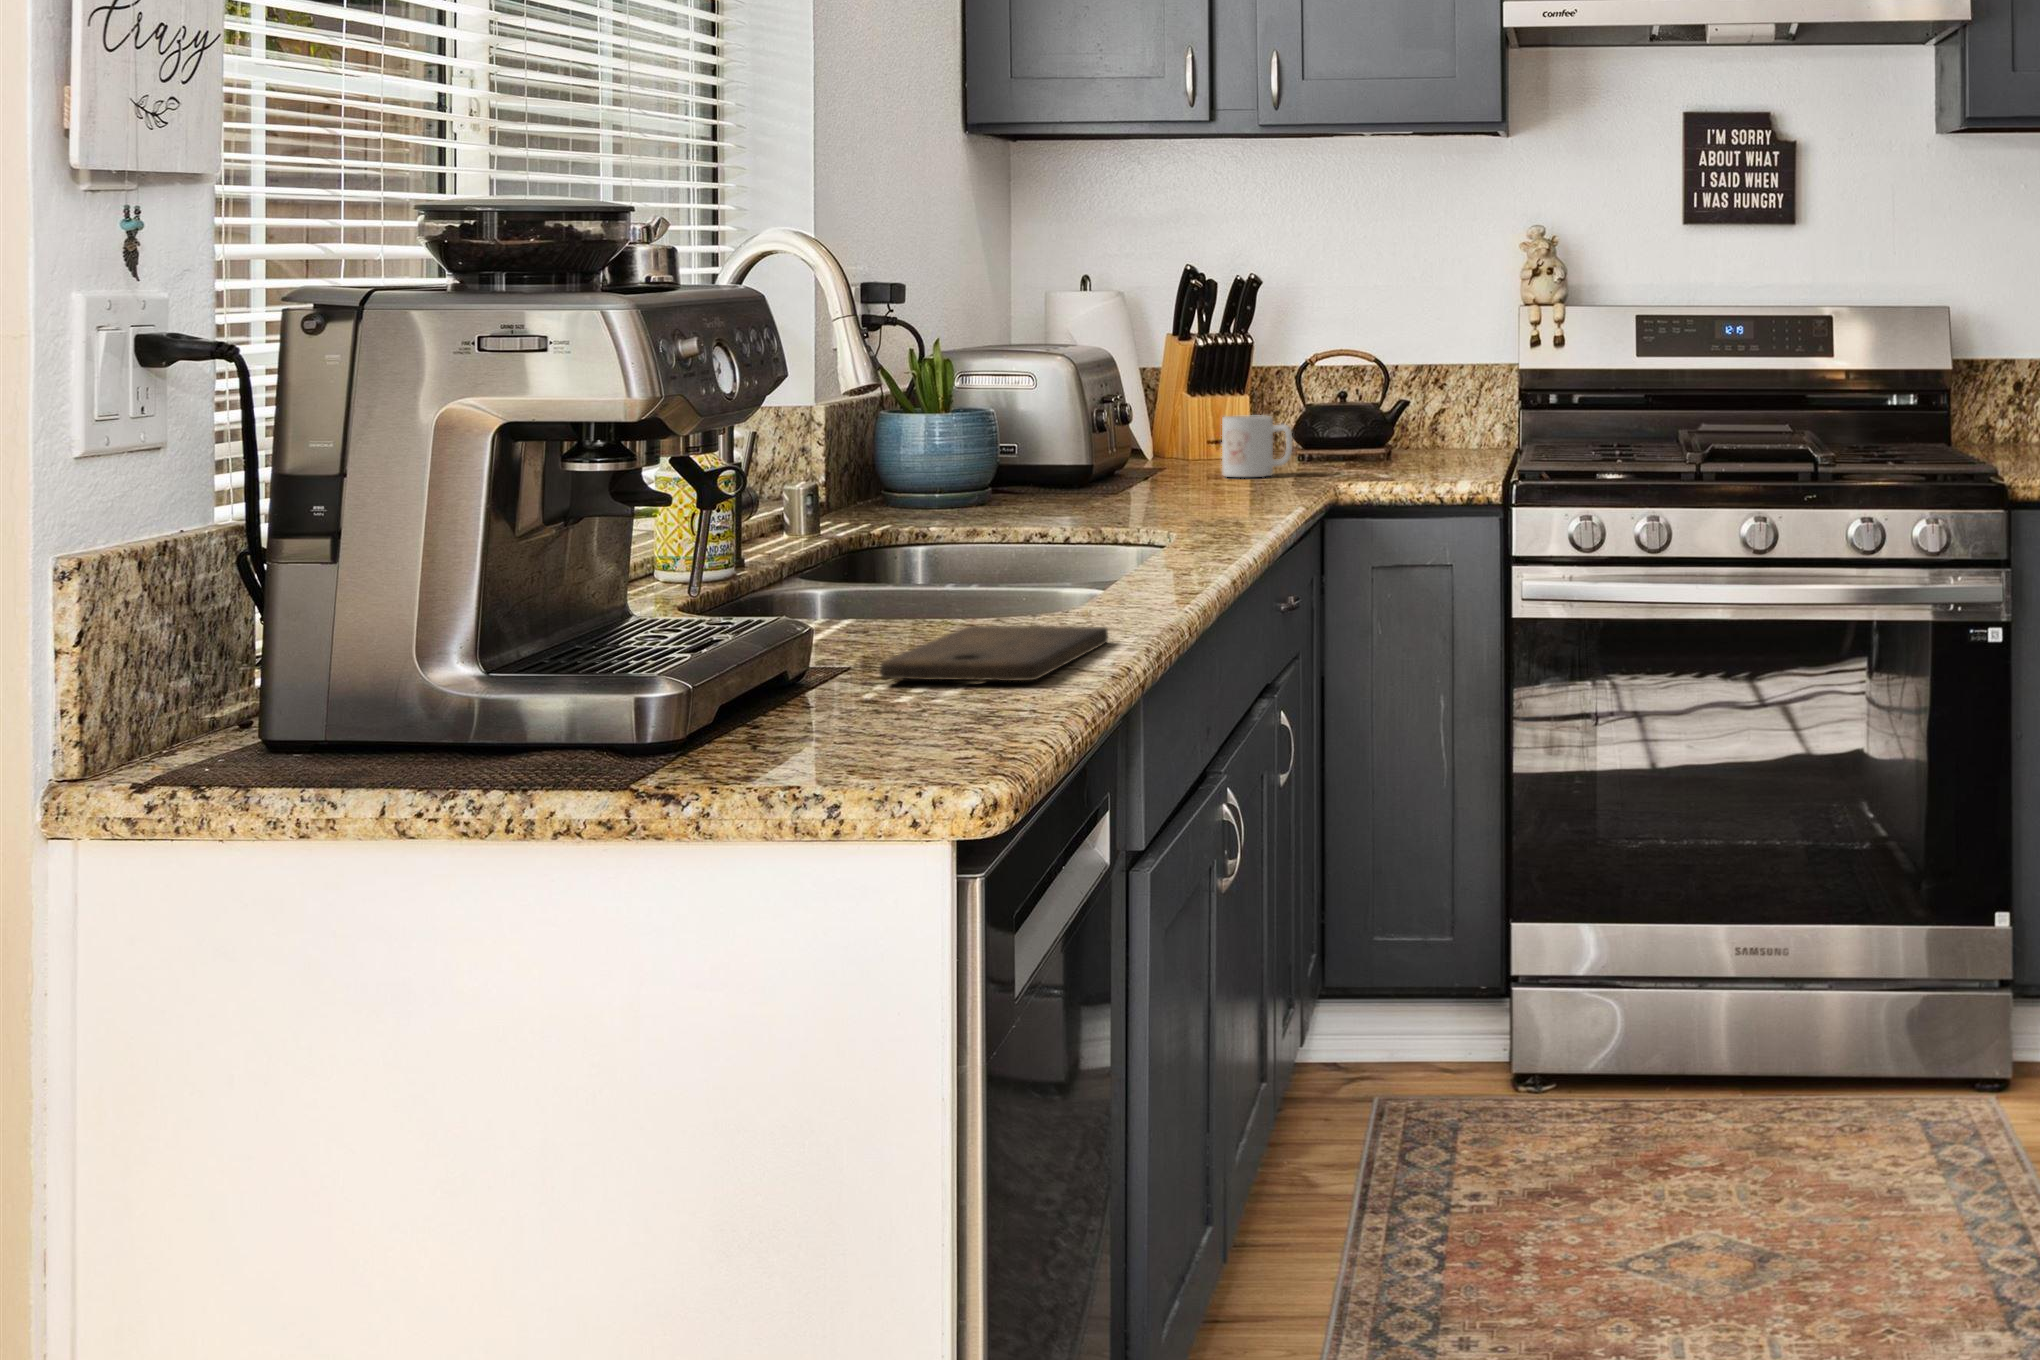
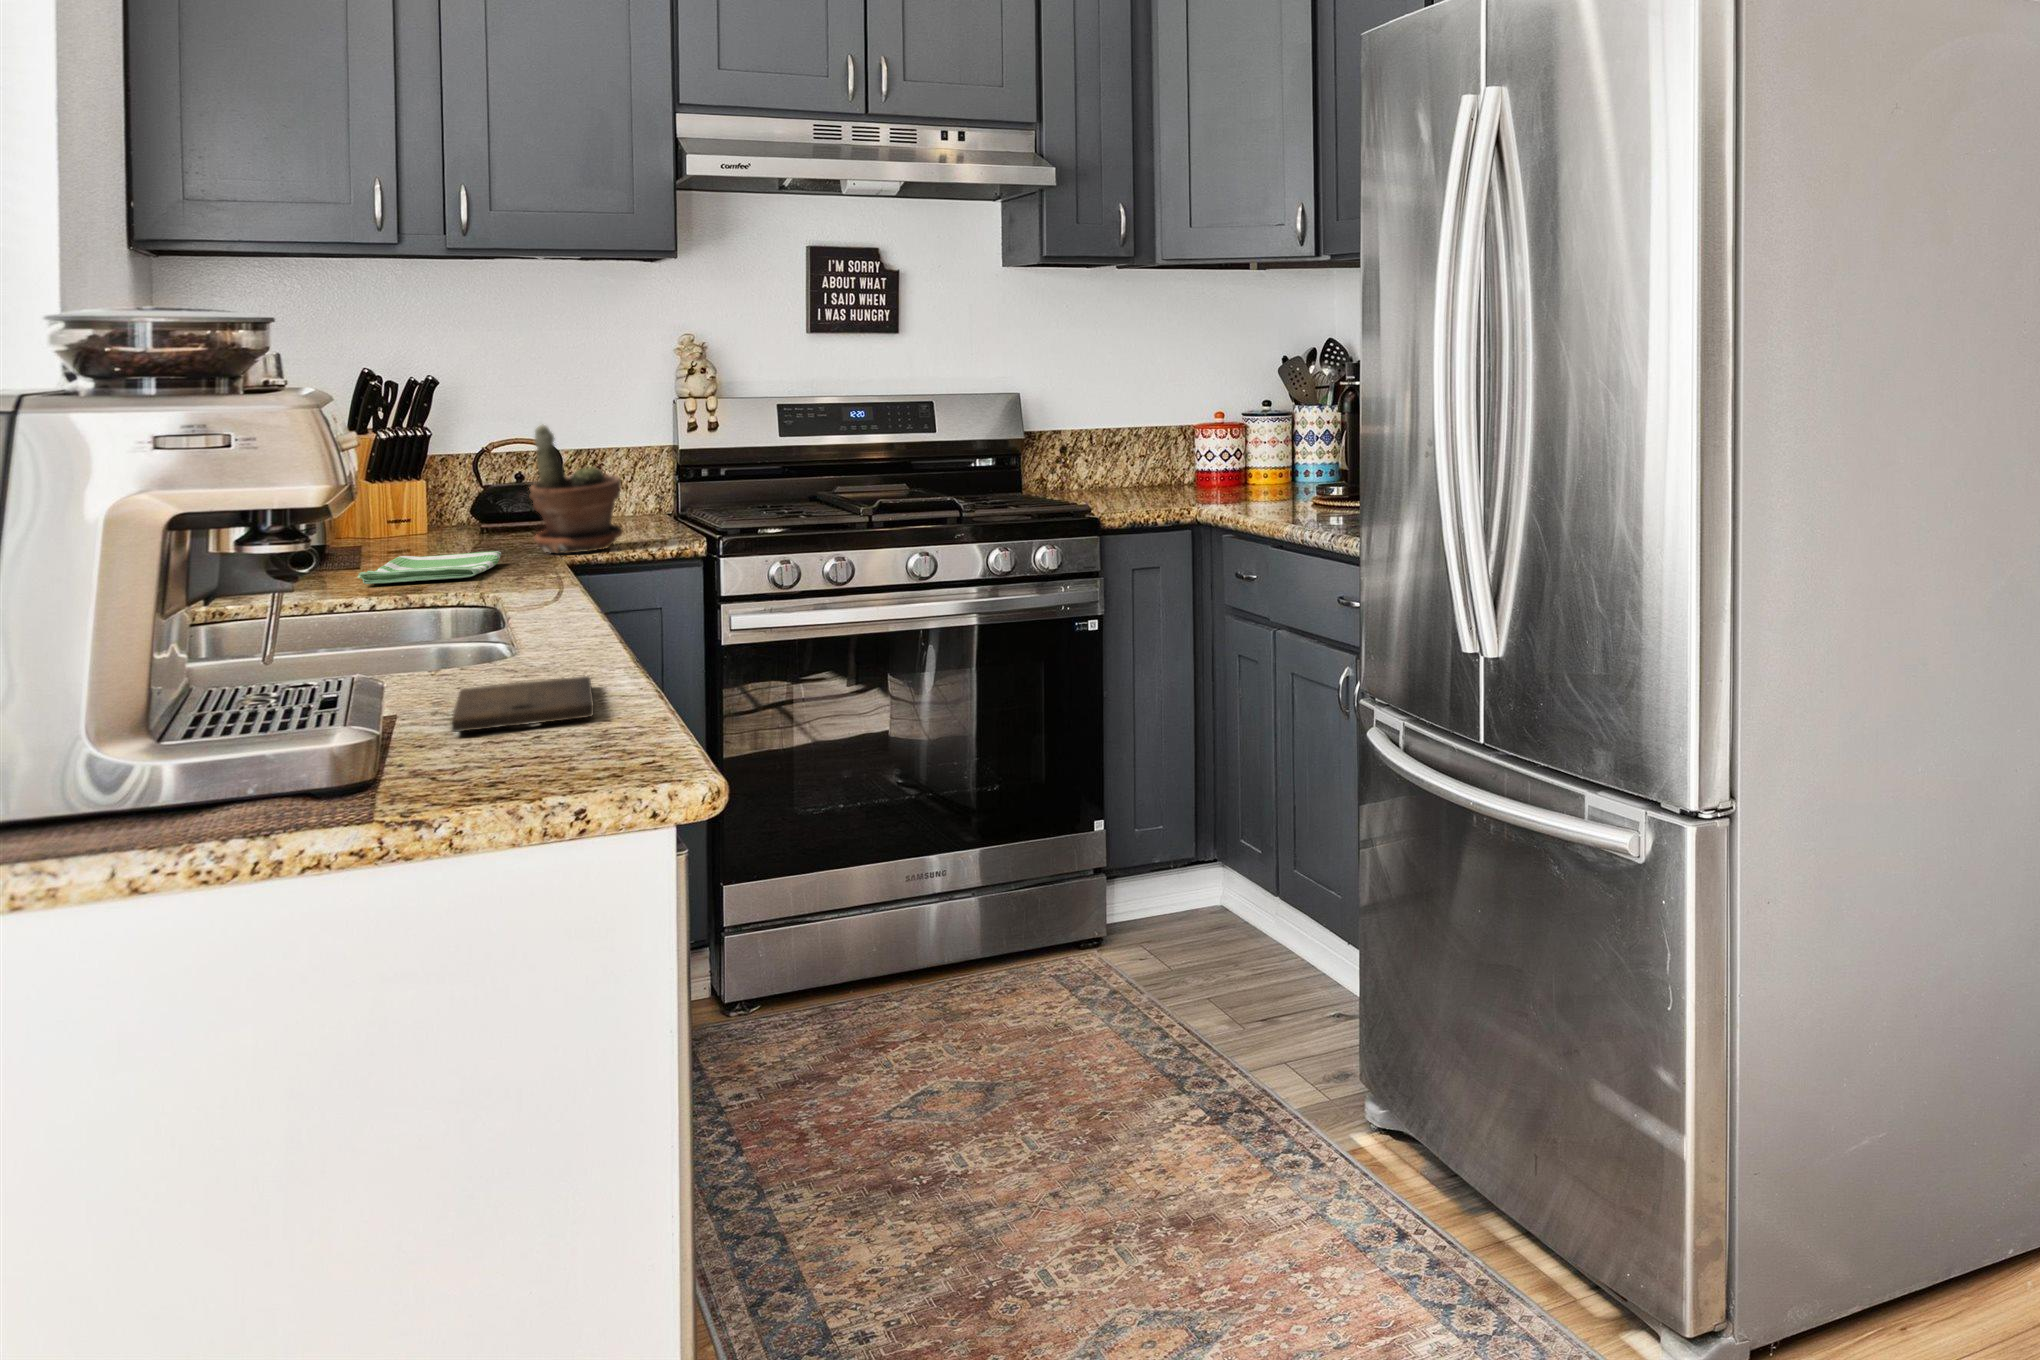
potted plant: none [1324,328,1423,483] -> present [529,425,623,553]
mug: present [1222,416,1292,477] -> none [411,502,486,557]
dish towel: none [1124,473,1284,500] -> present [358,551,501,584]

